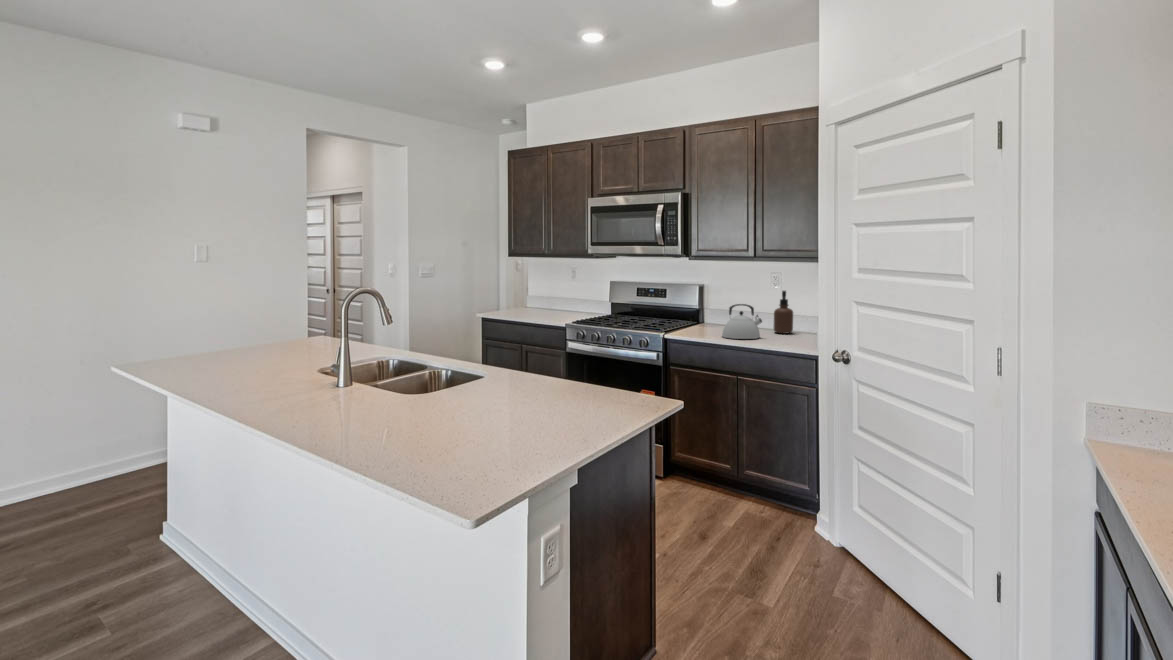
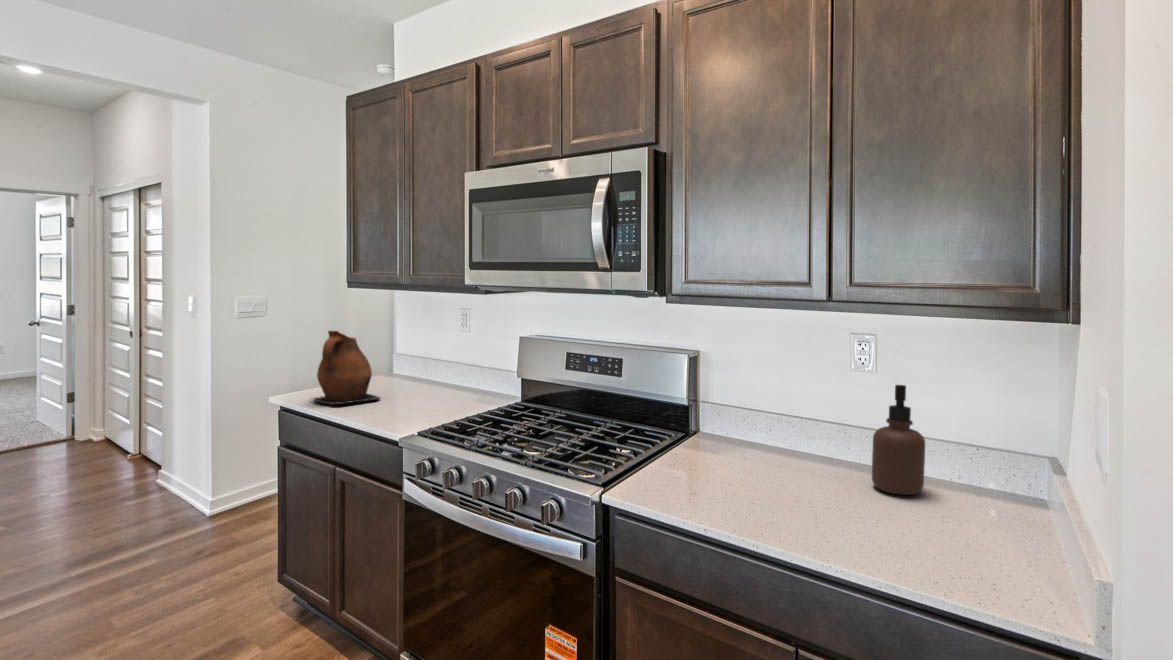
ceramic pitcher: none [501,279,536,316] -> present [314,331,380,404]
kettle: present [722,304,762,339] -> none [749,427,862,535]

